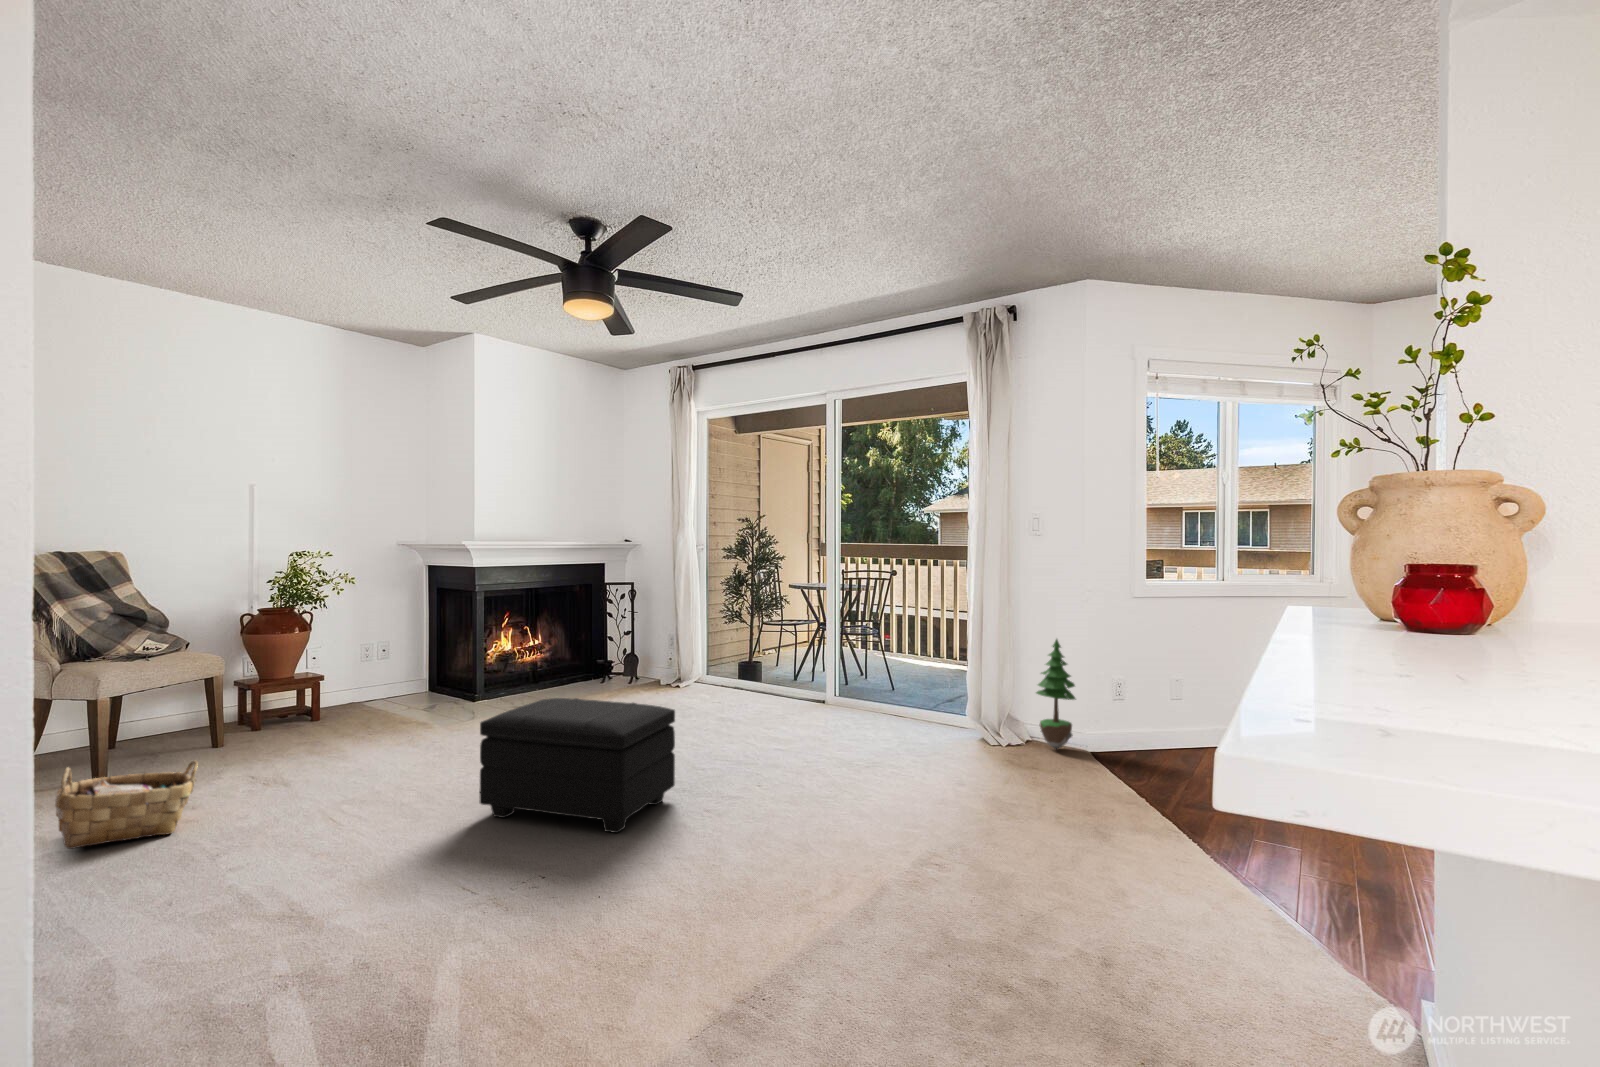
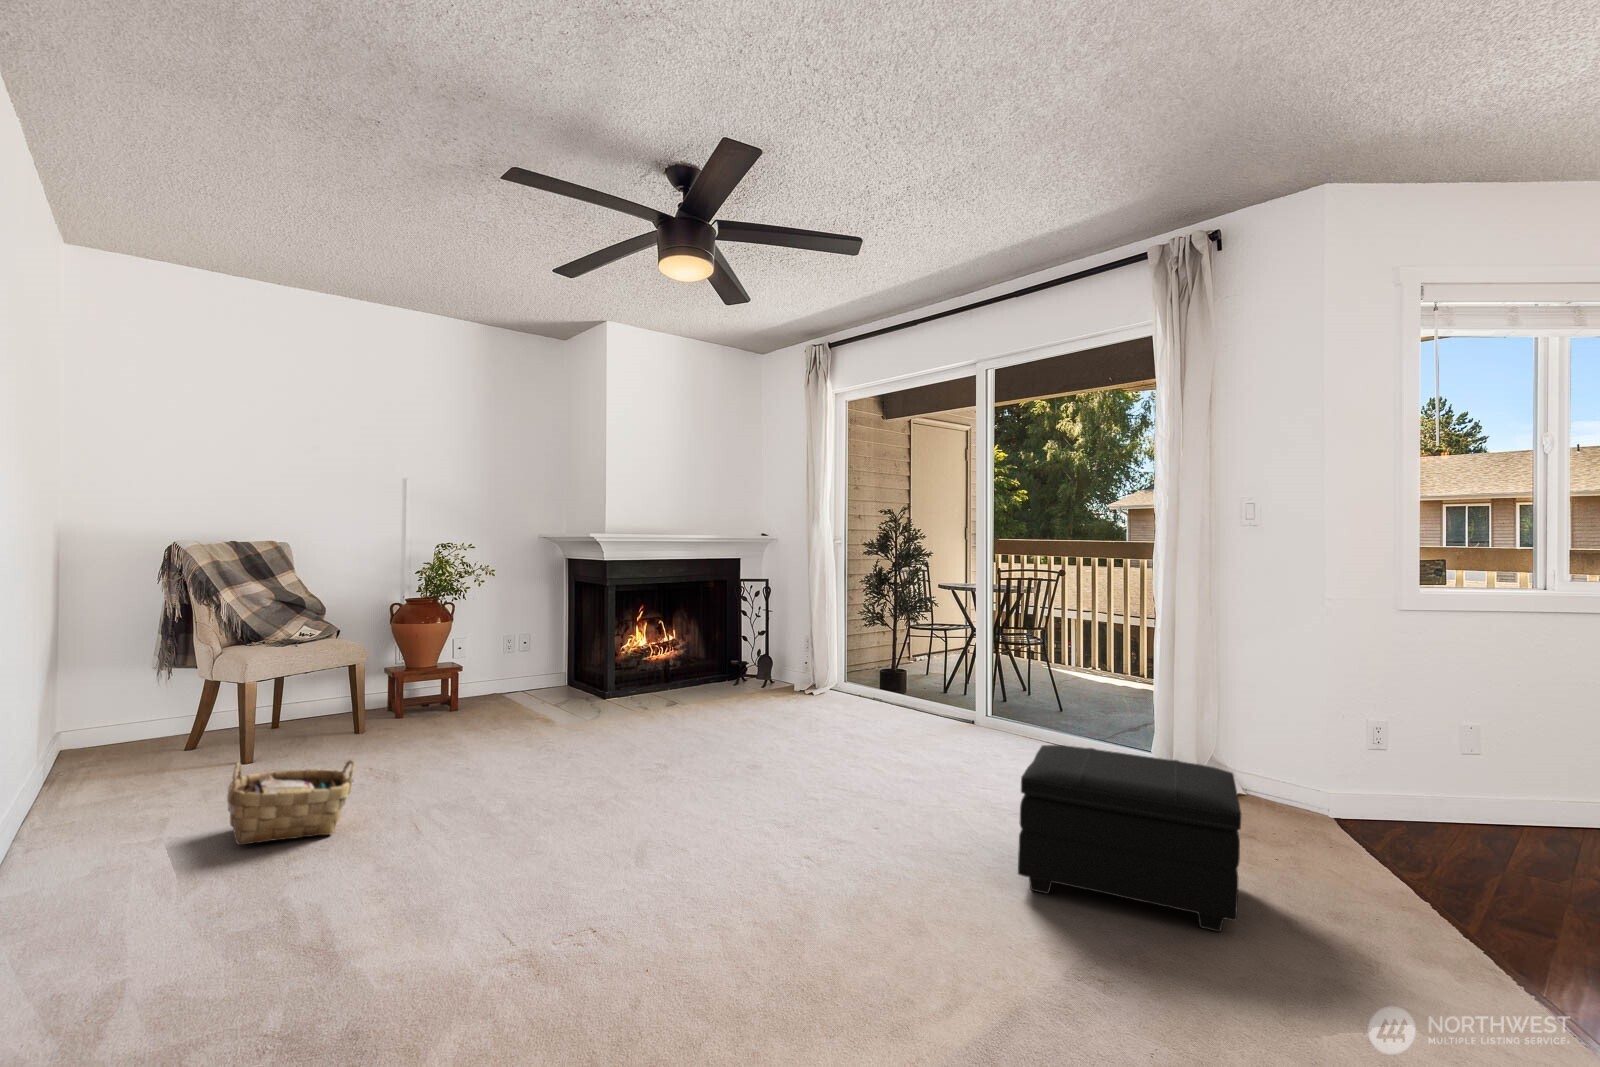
potted tree: present [1036,639,1076,749] -> none [1249,671,1305,803]
footstool: present [480,698,675,833] -> present [1018,745,1242,932]

